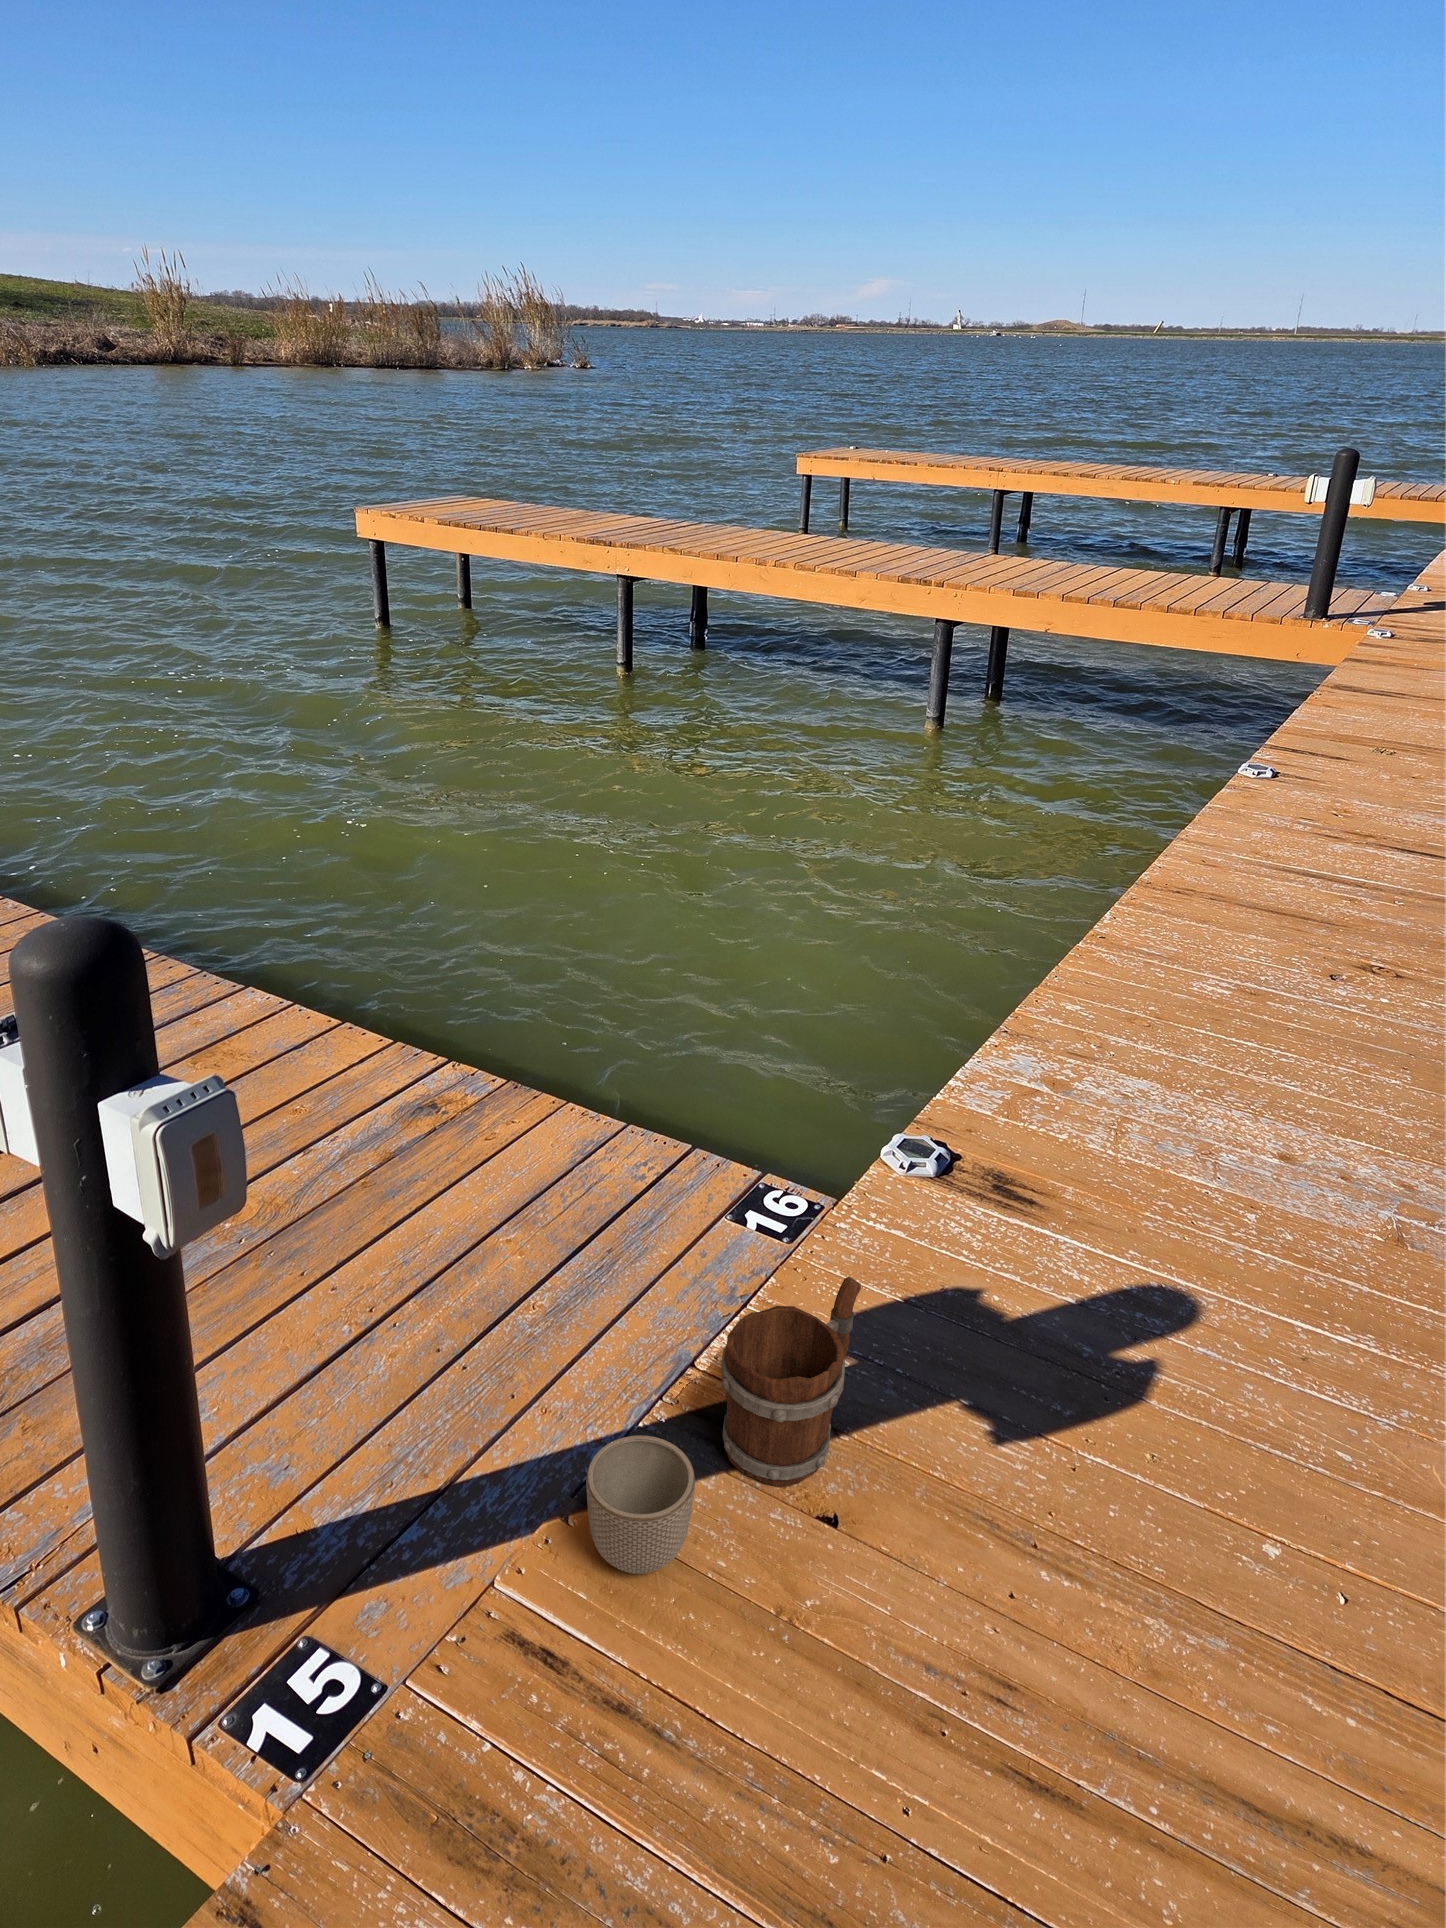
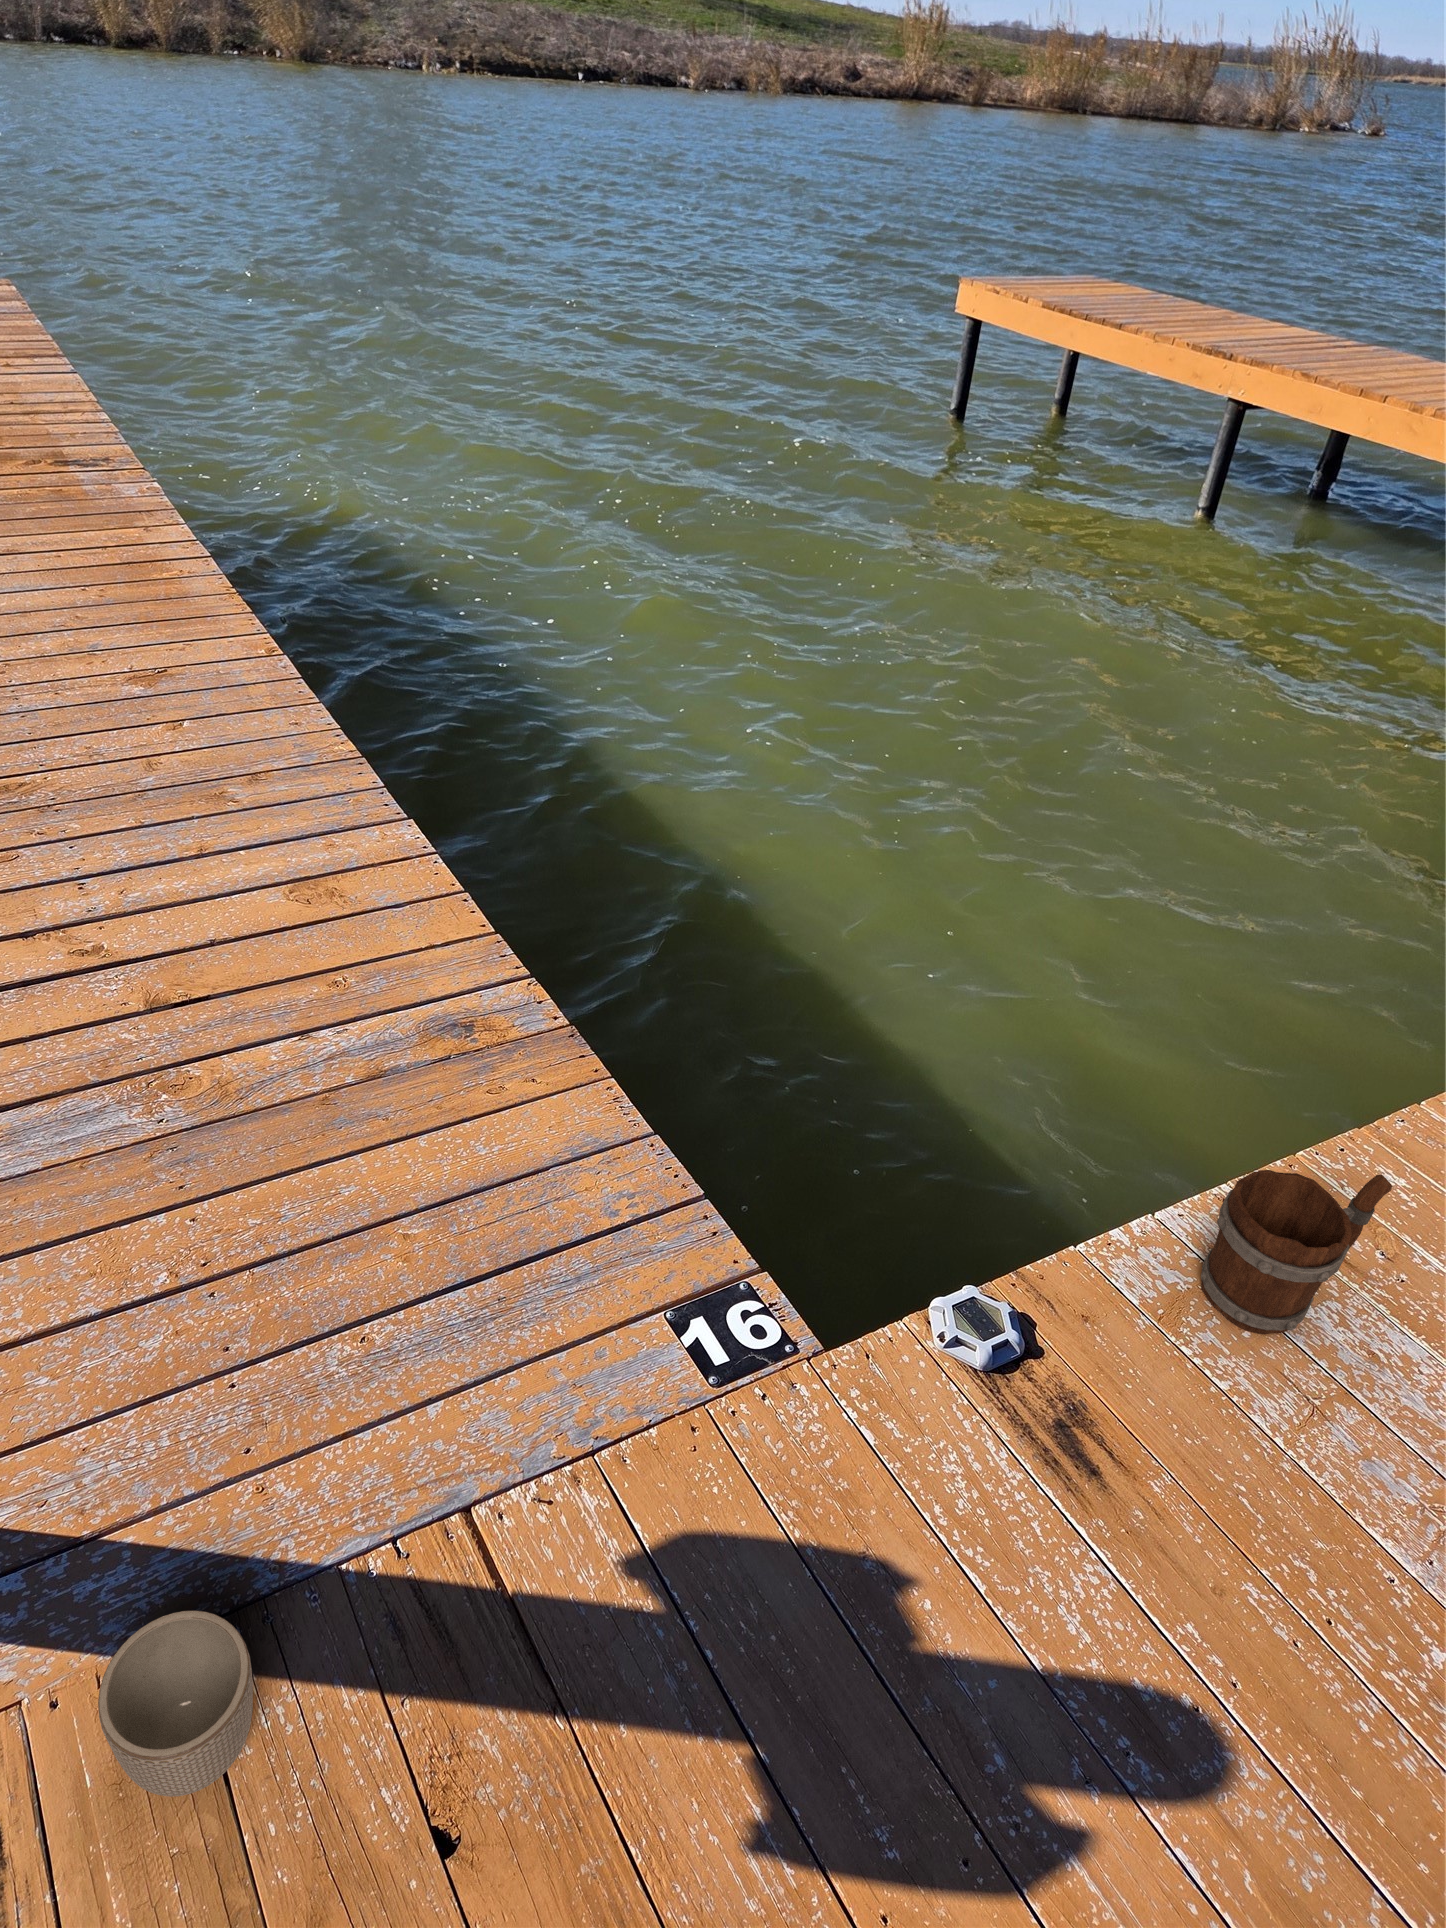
bucket: present [721,1277,861,1487] -> present [1201,1170,1392,1334]

